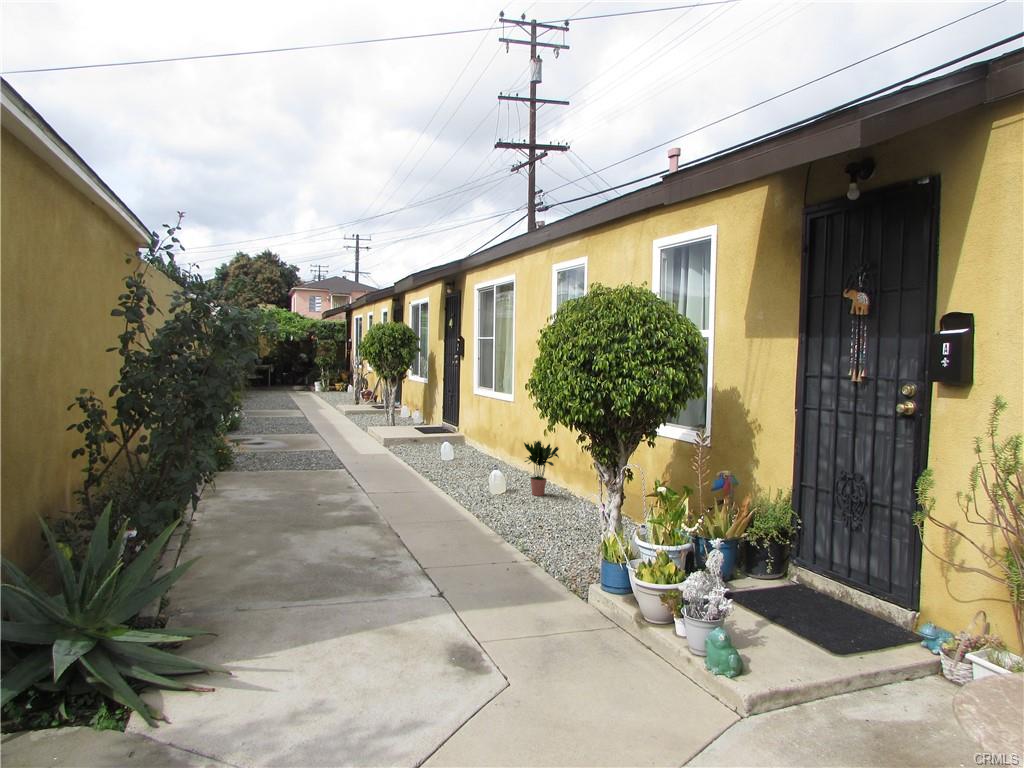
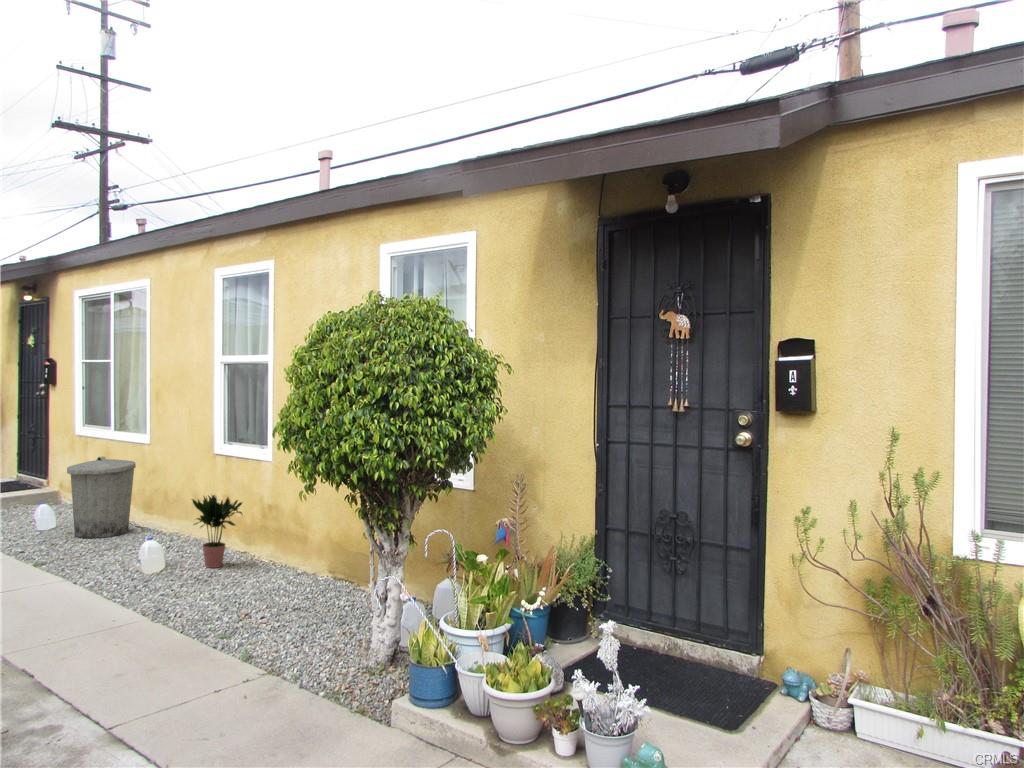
trash can: none [459,410,502,469] -> present [67,456,136,538]

